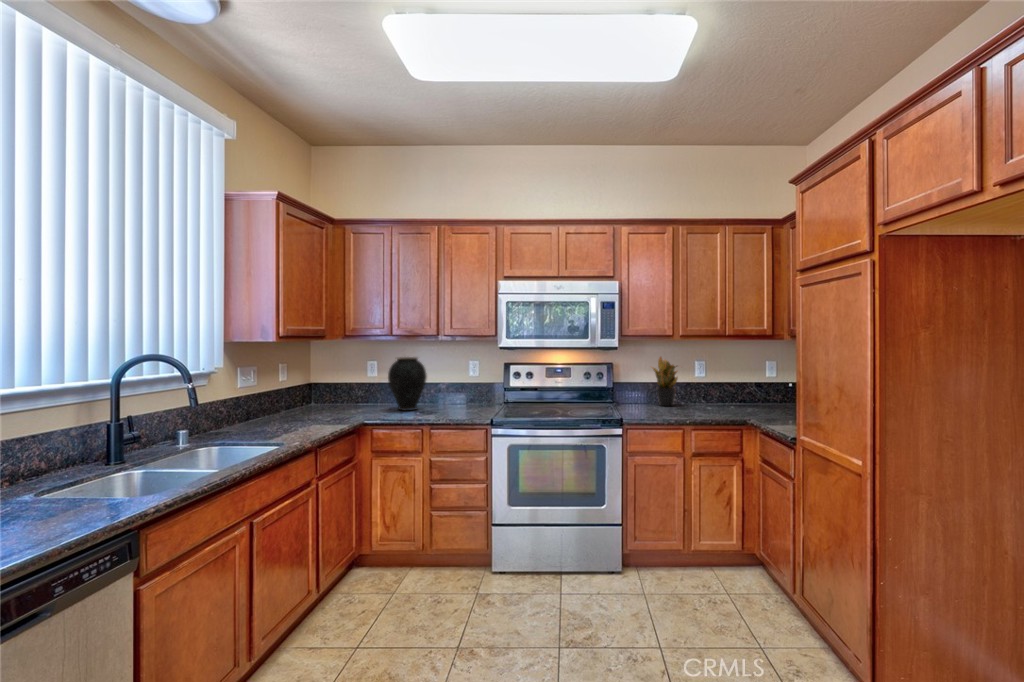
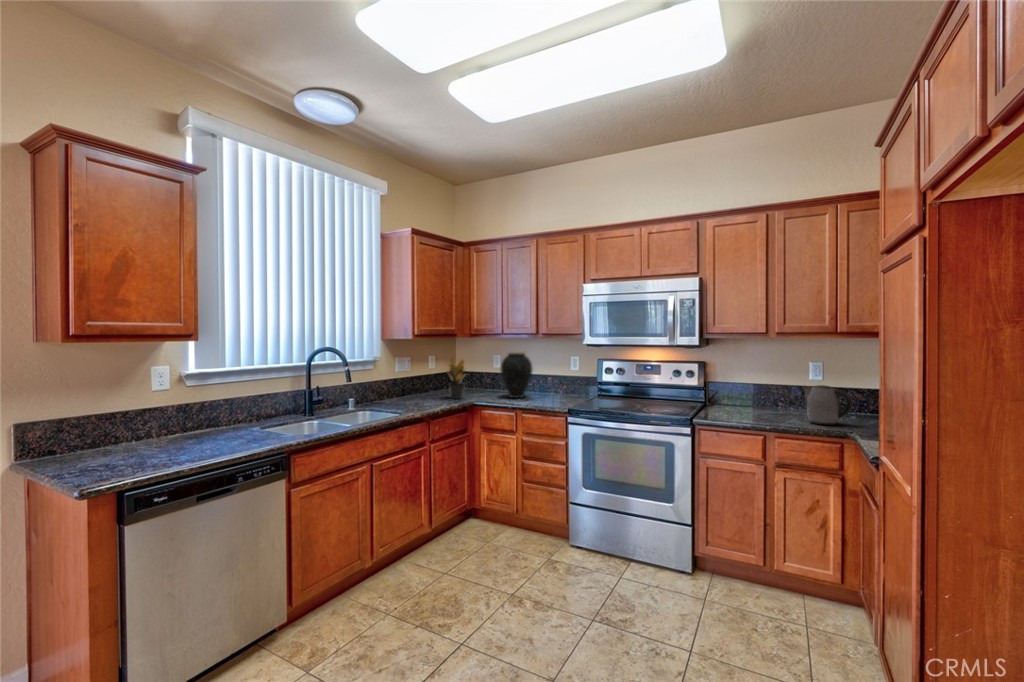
potted plant: present [653,357,677,406] -> present [448,357,465,399]
kettle: none [705,378,743,413] -> present [805,385,853,425]

